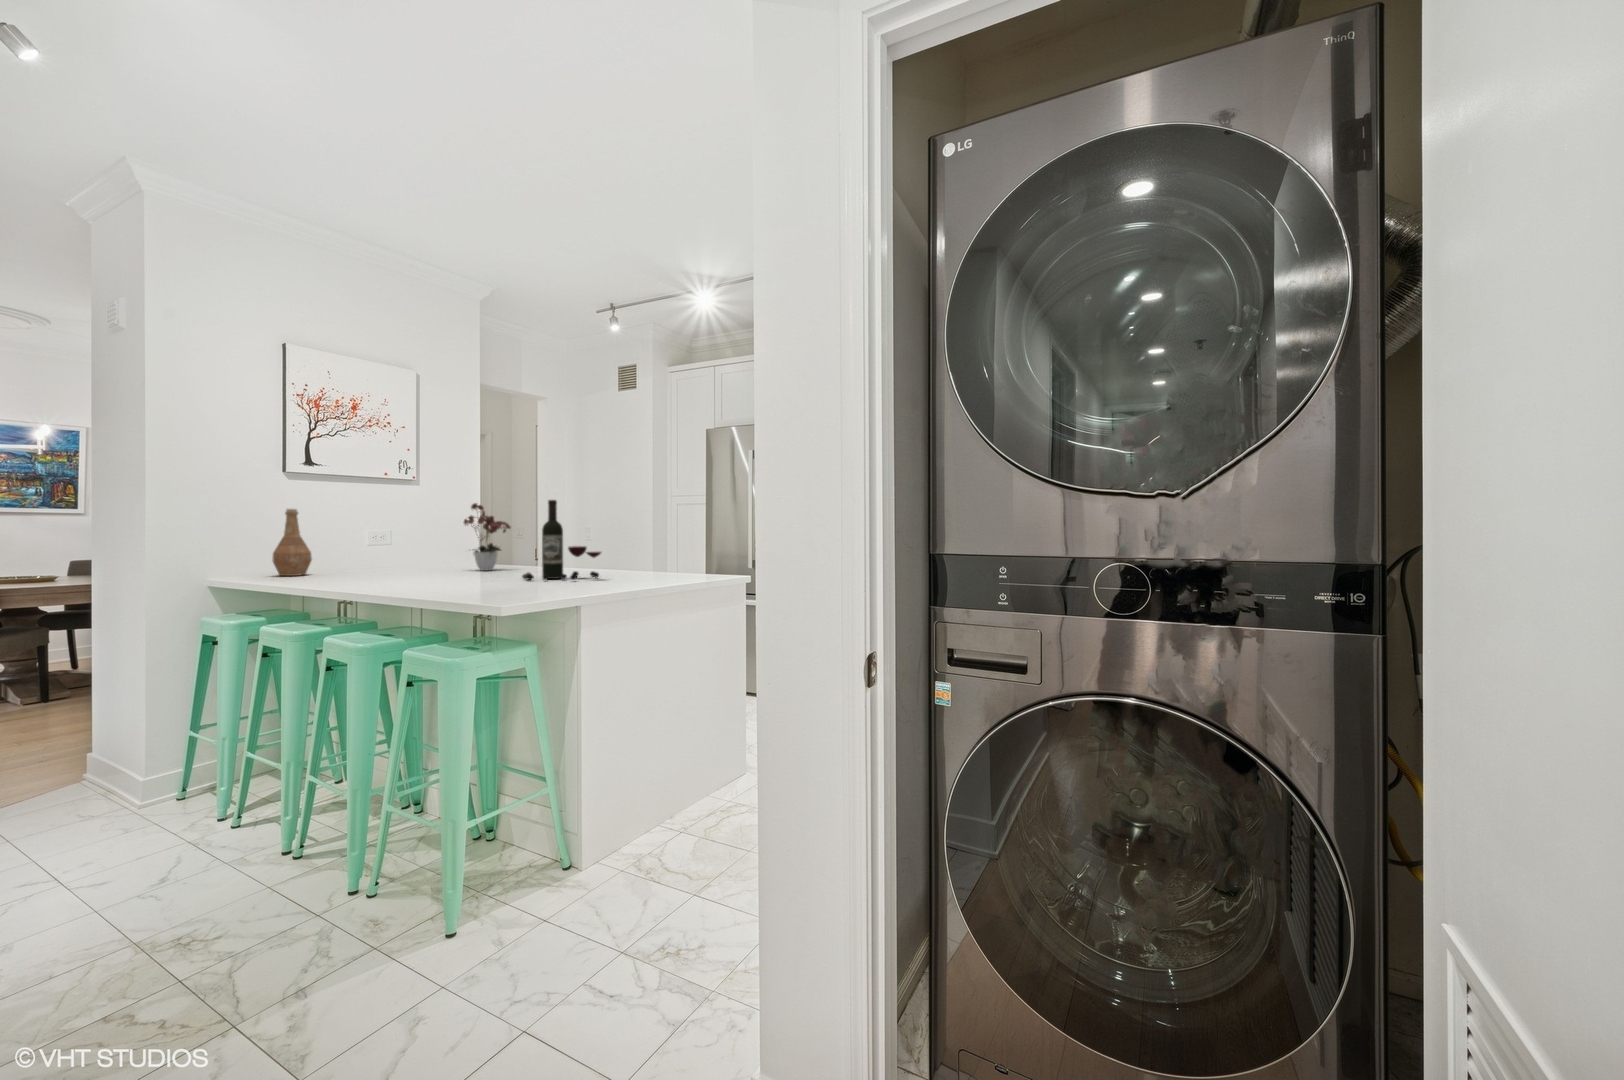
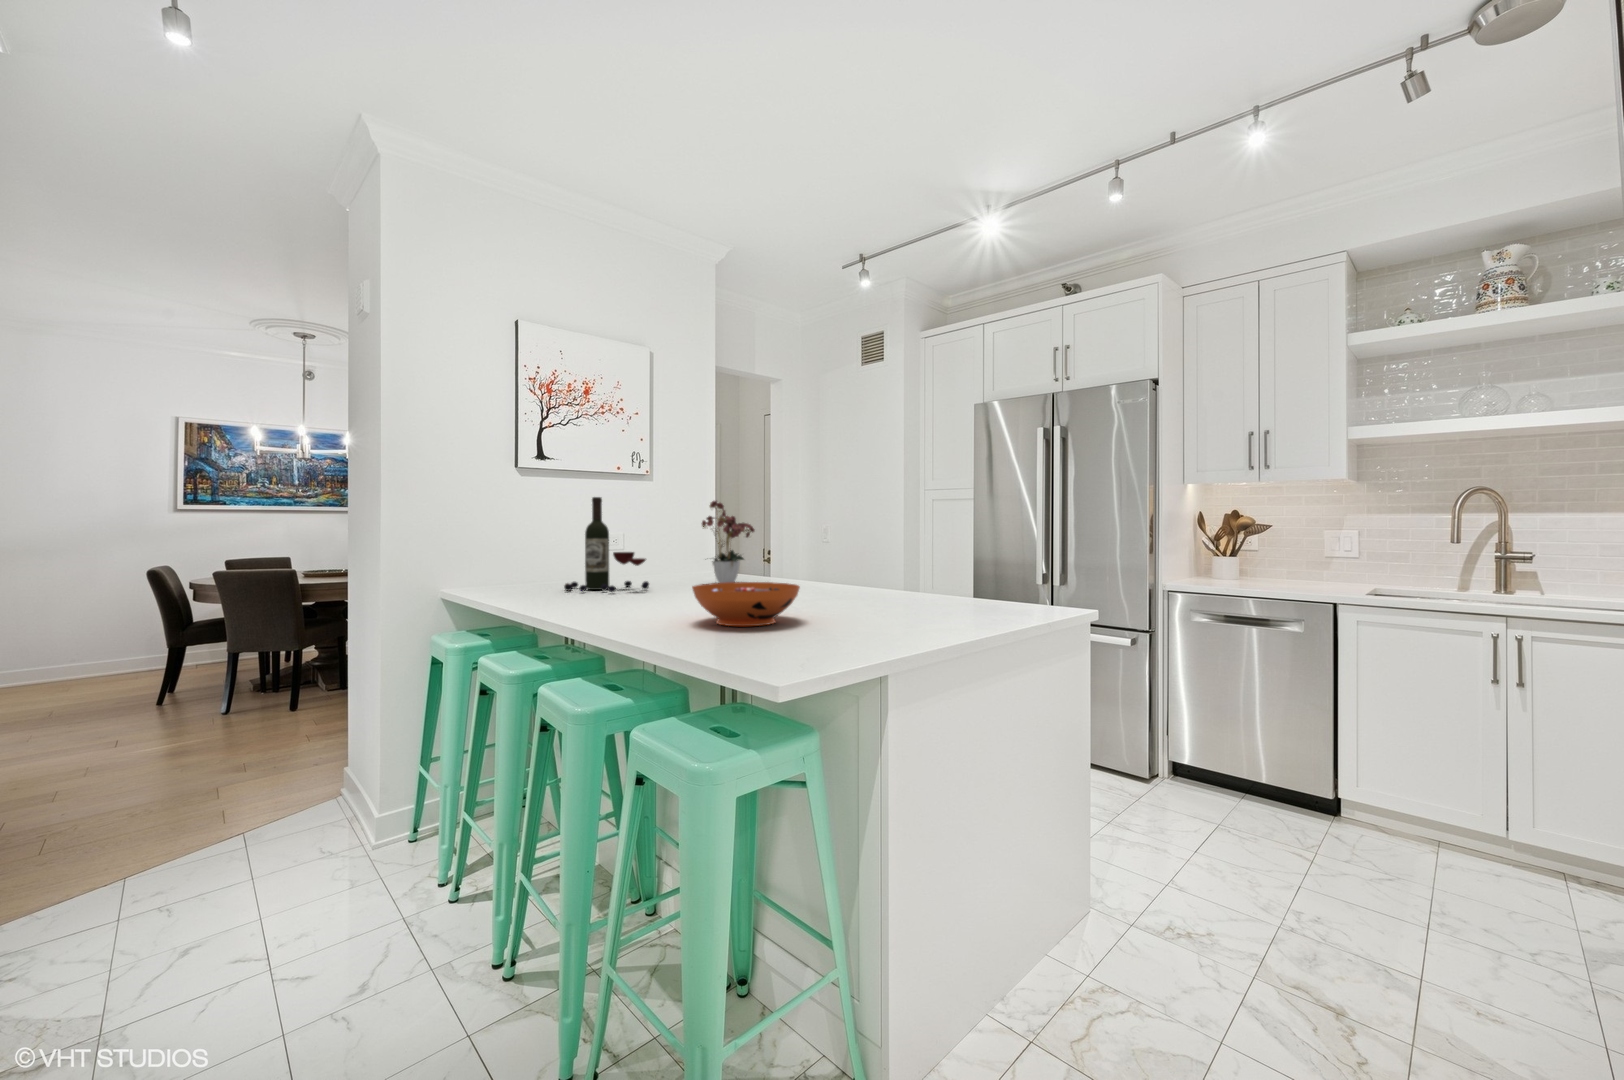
wine bottle: present [522,500,601,580] -> present [564,497,649,592]
vase: present [272,509,312,576] -> none [503,509,542,588]
decorative bowl: none [448,564,532,593] -> present [692,582,800,626]

